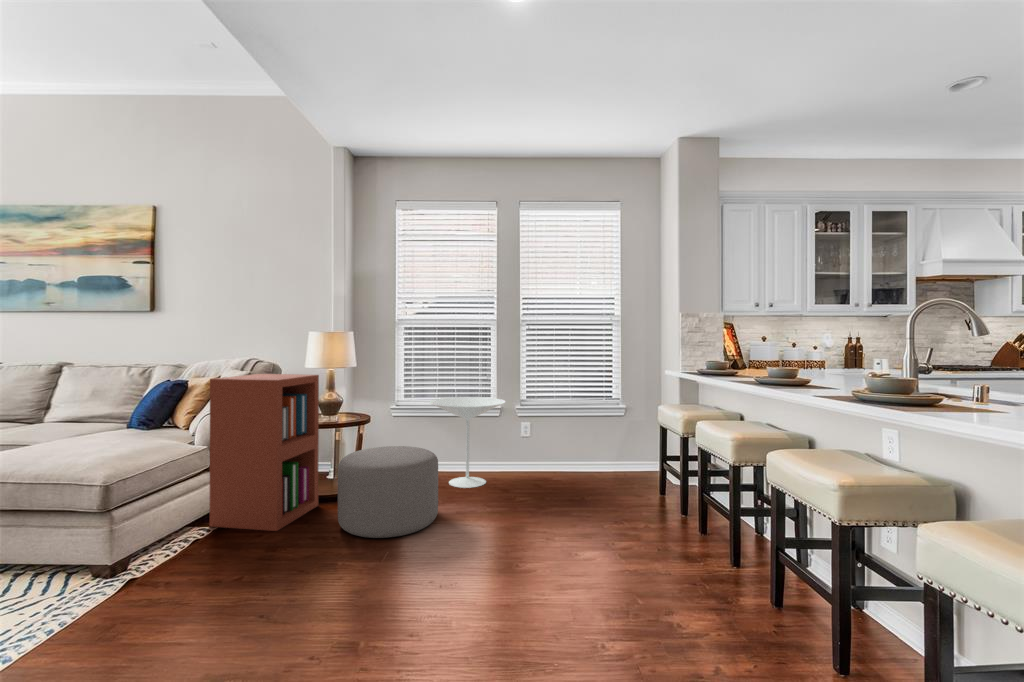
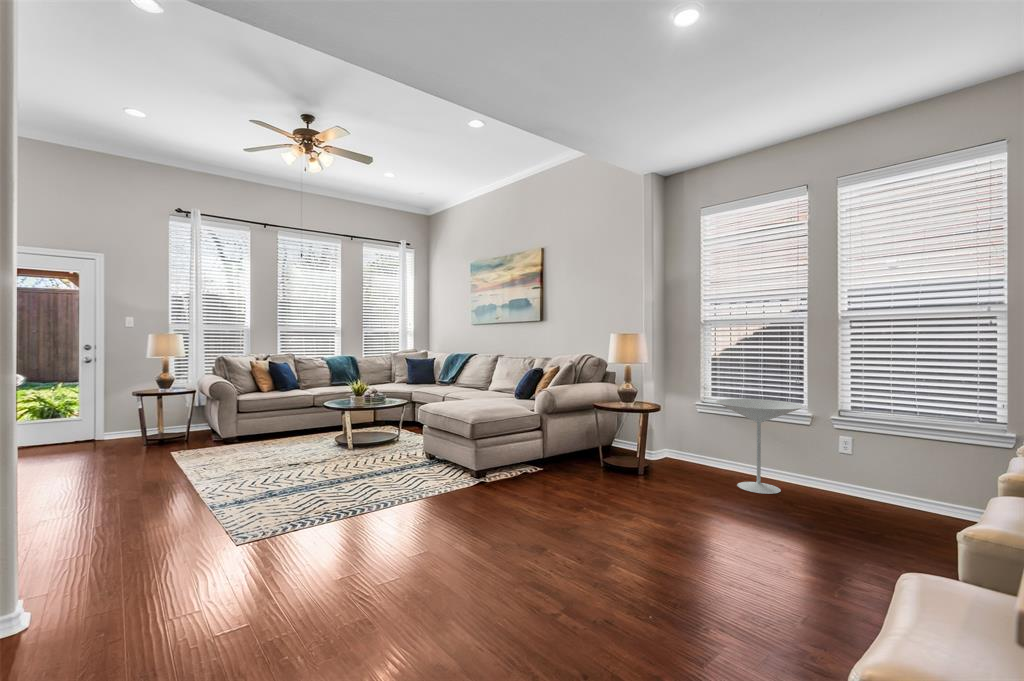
bookshelf: present [209,374,319,531] -> none [538,365,611,481]
ottoman: present [338,446,438,538] -> none [604,432,691,508]

